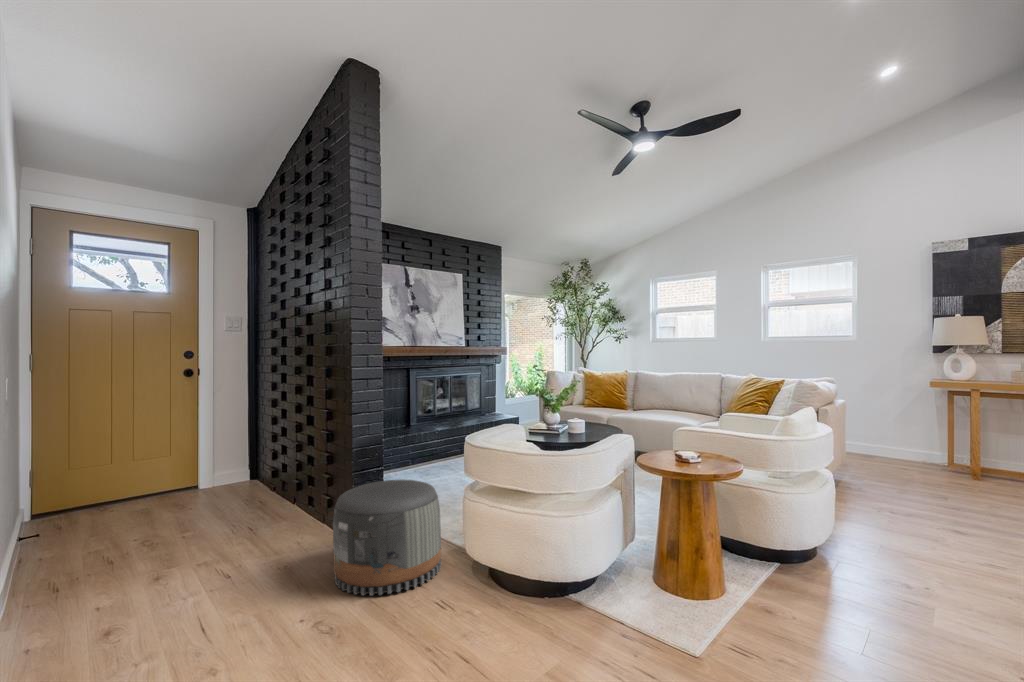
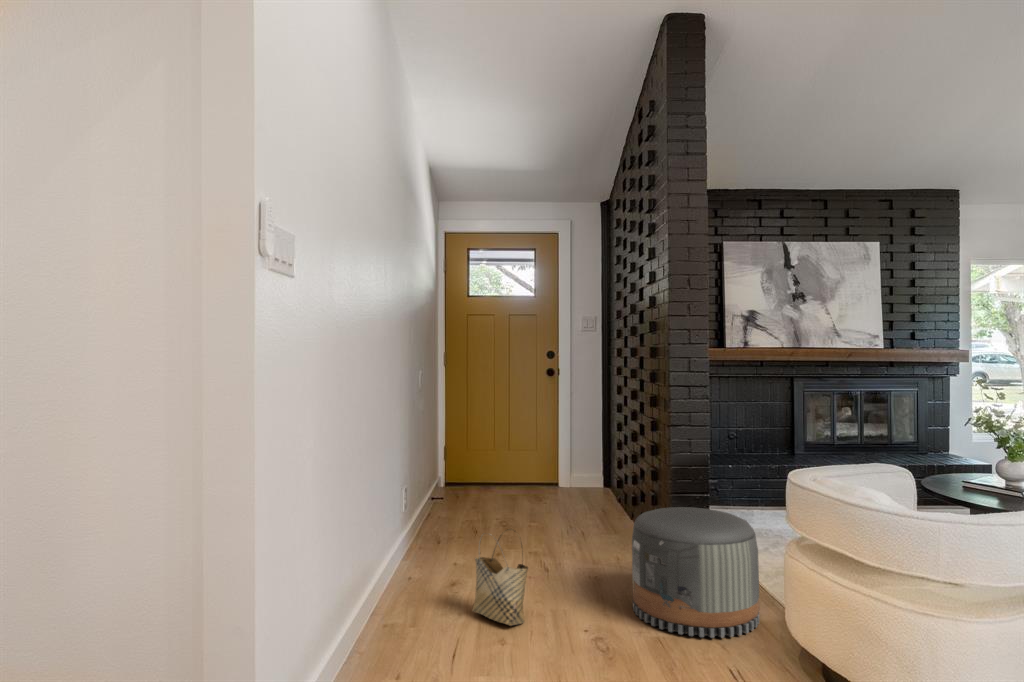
woven basket: none [151,545,233,658] -> present [472,529,528,626]

